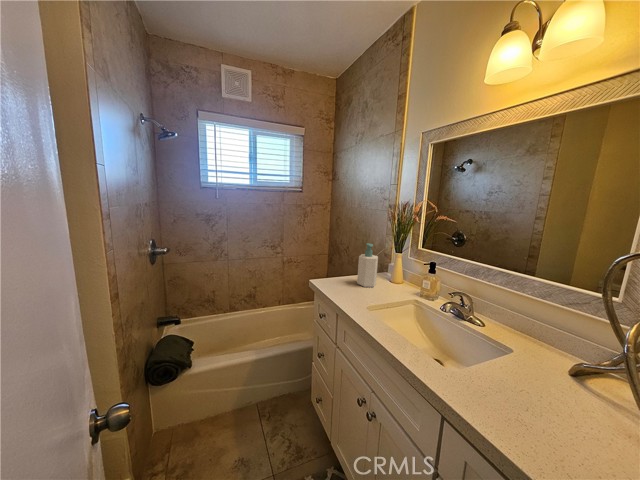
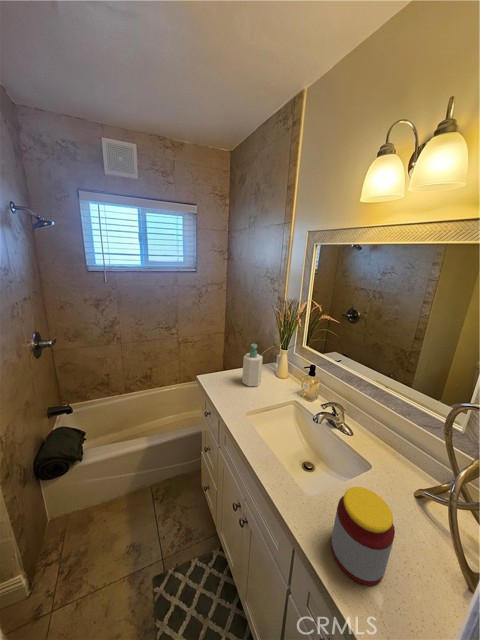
jar: none [496,342,581,447] -> present [331,487,395,585]

